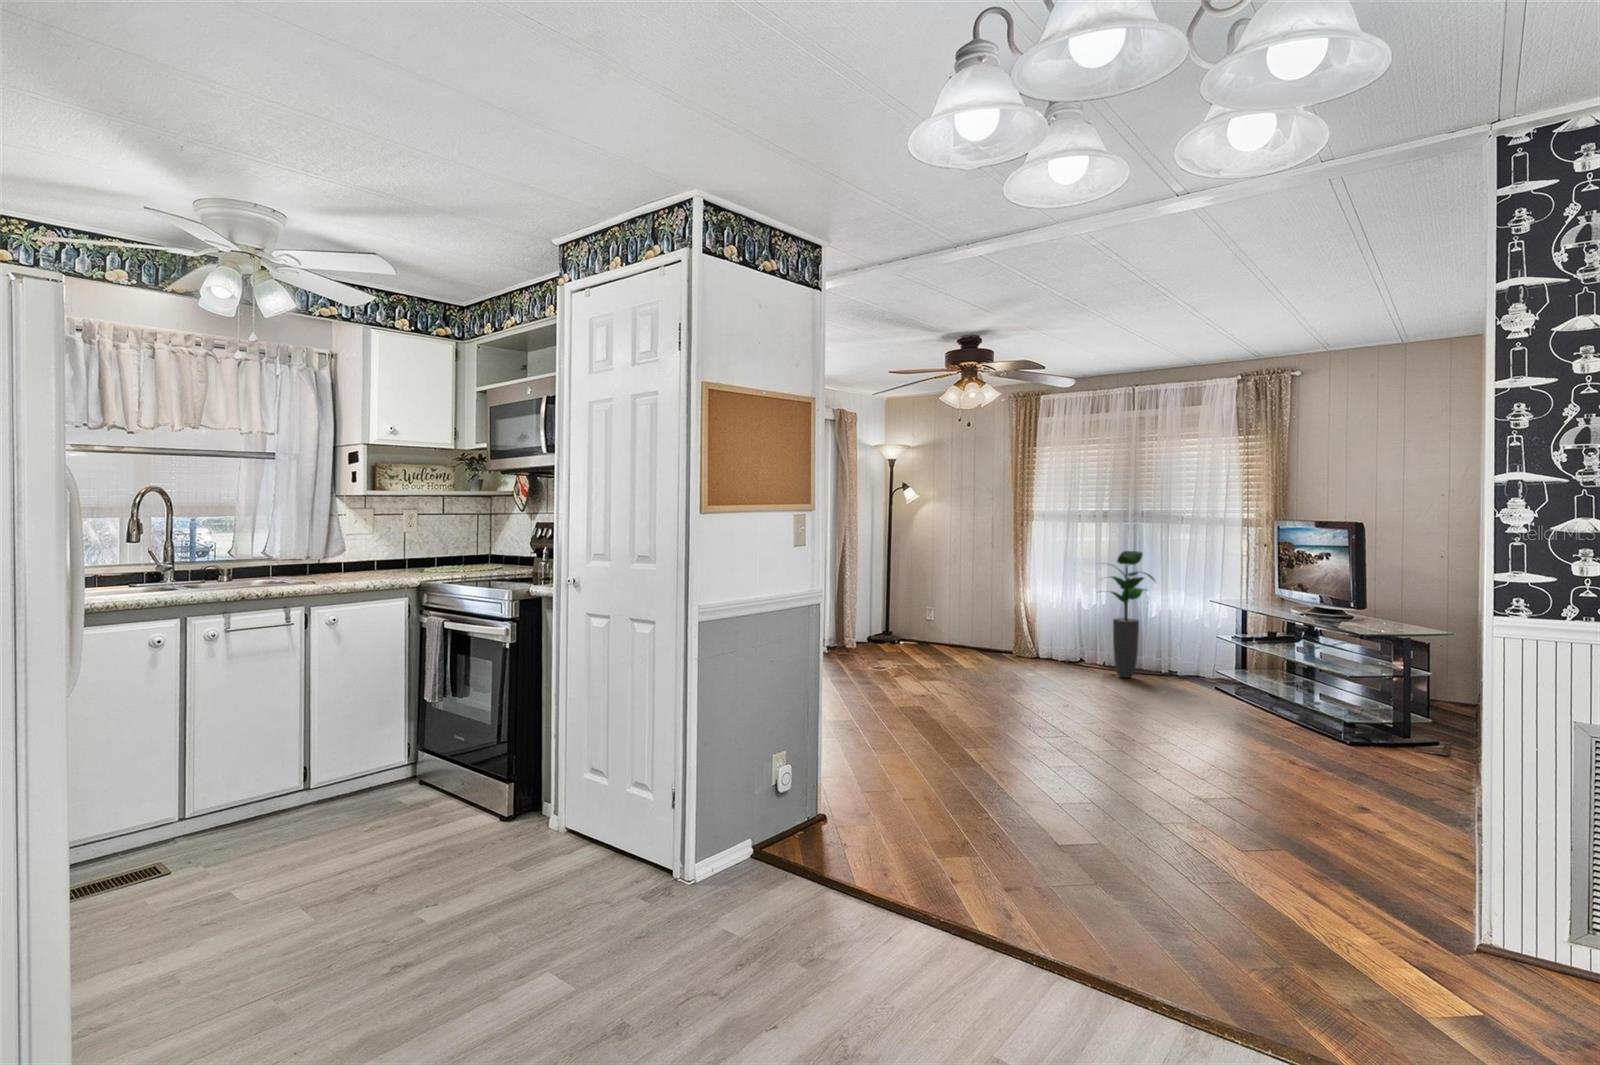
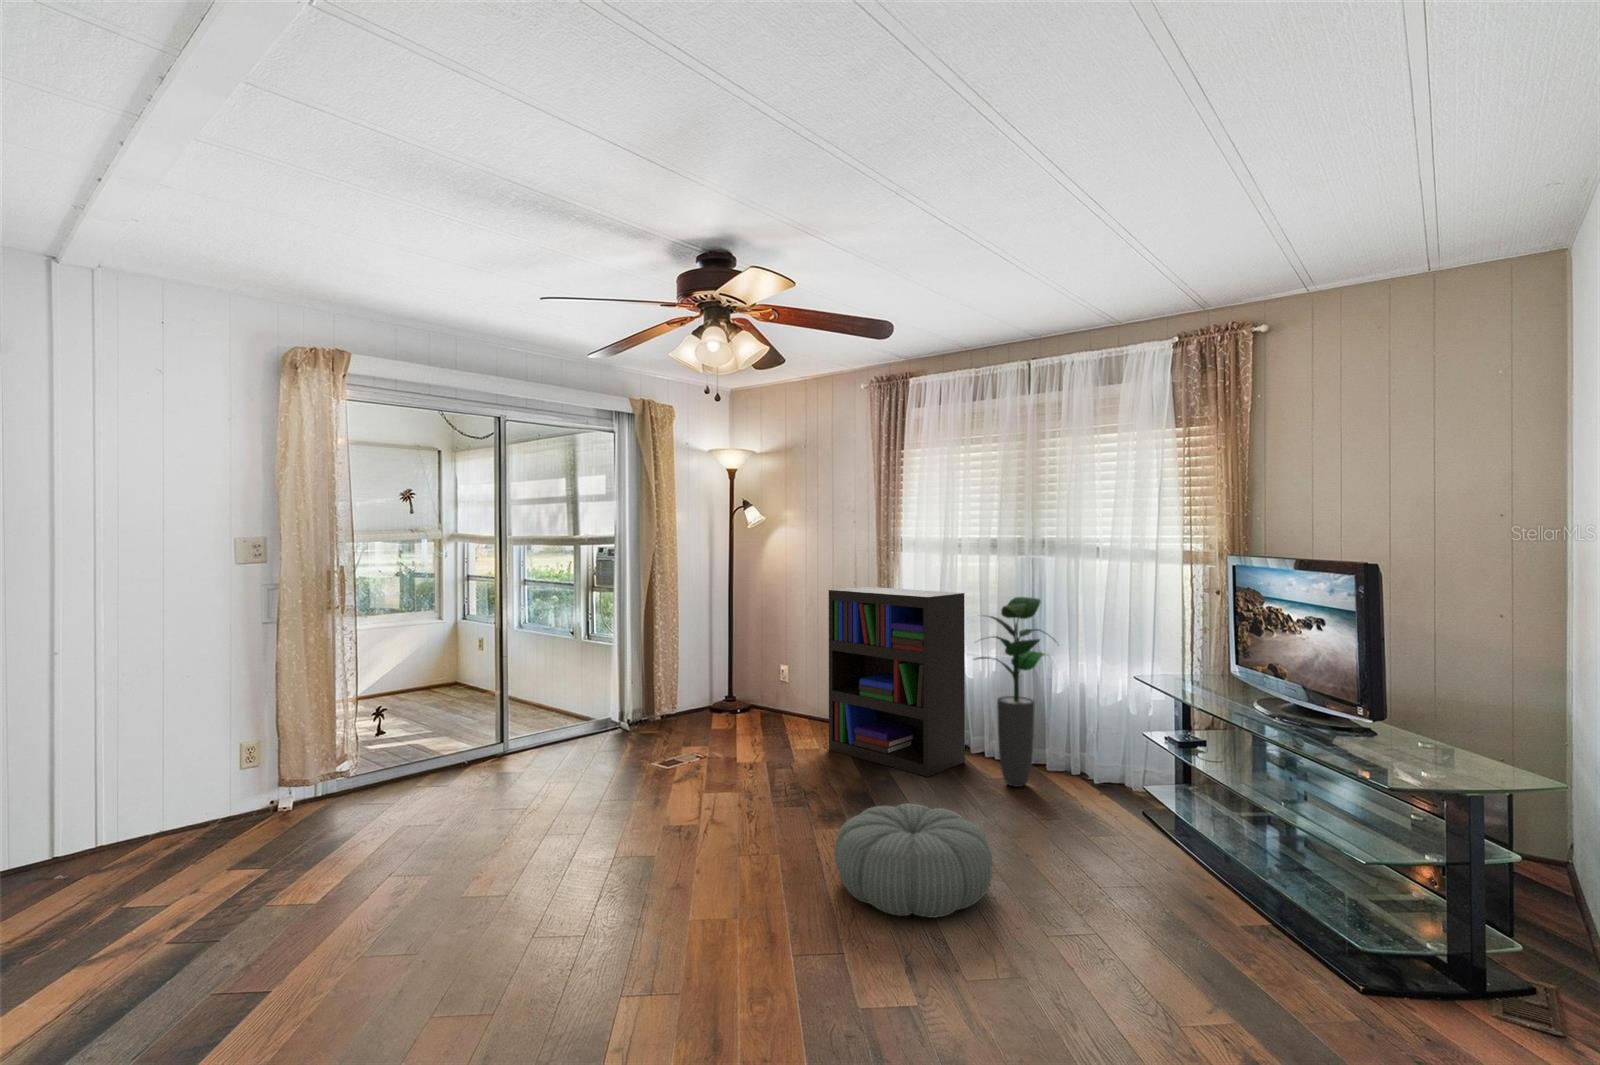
bookshelf: none [983,547,1085,674] -> present [829,587,965,777]
pouf: none [1038,669,1137,722] -> present [834,803,992,918]

